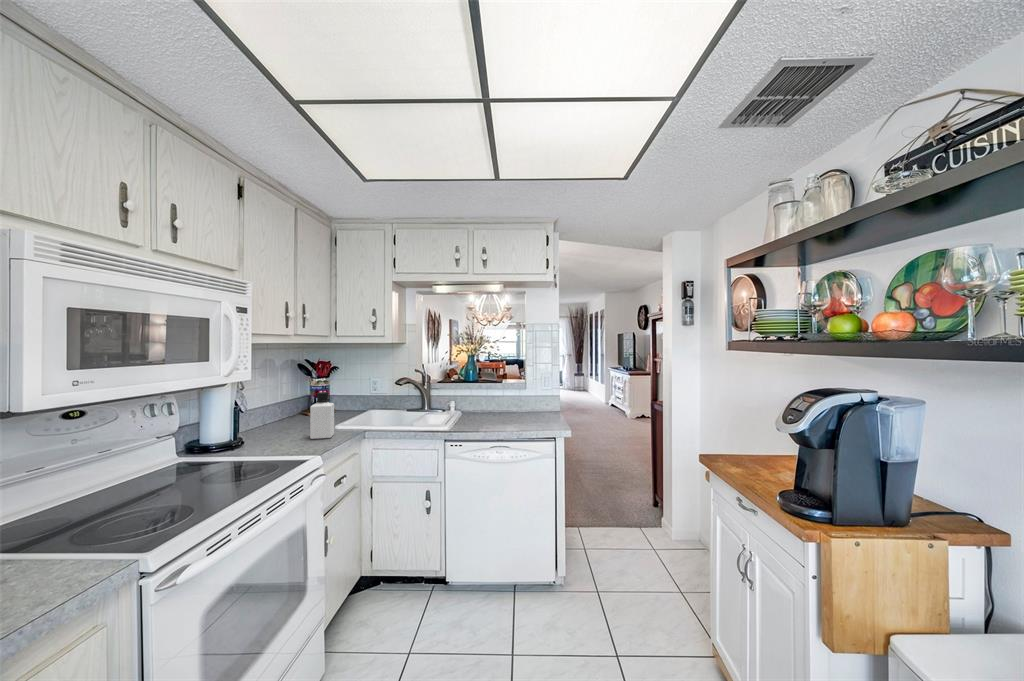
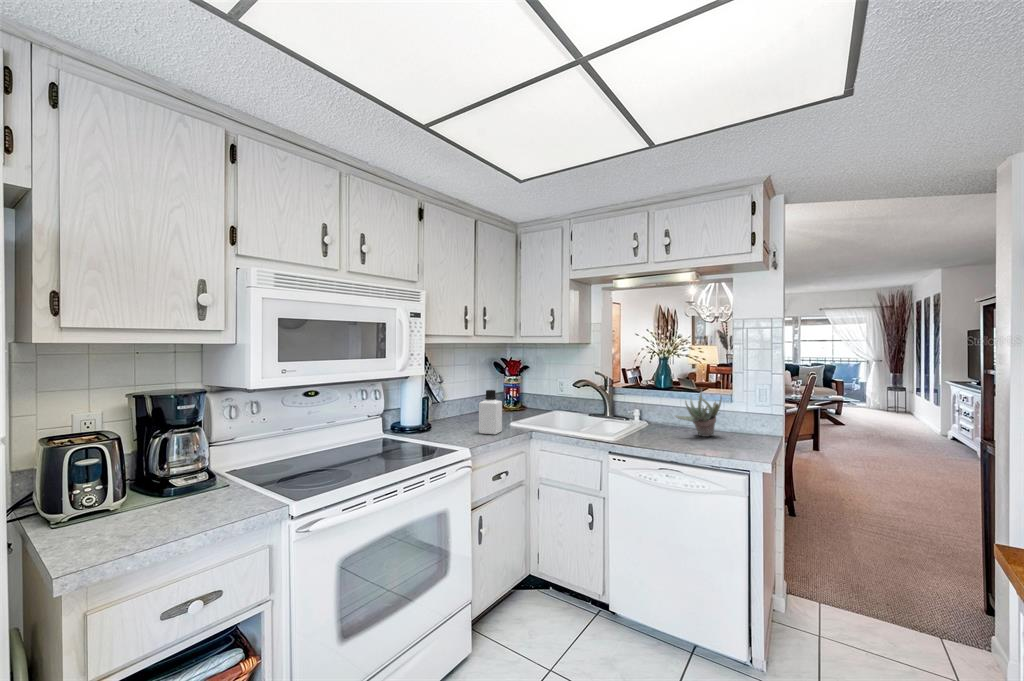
succulent plant: none [491,379,524,418] -> present [675,389,722,436]

